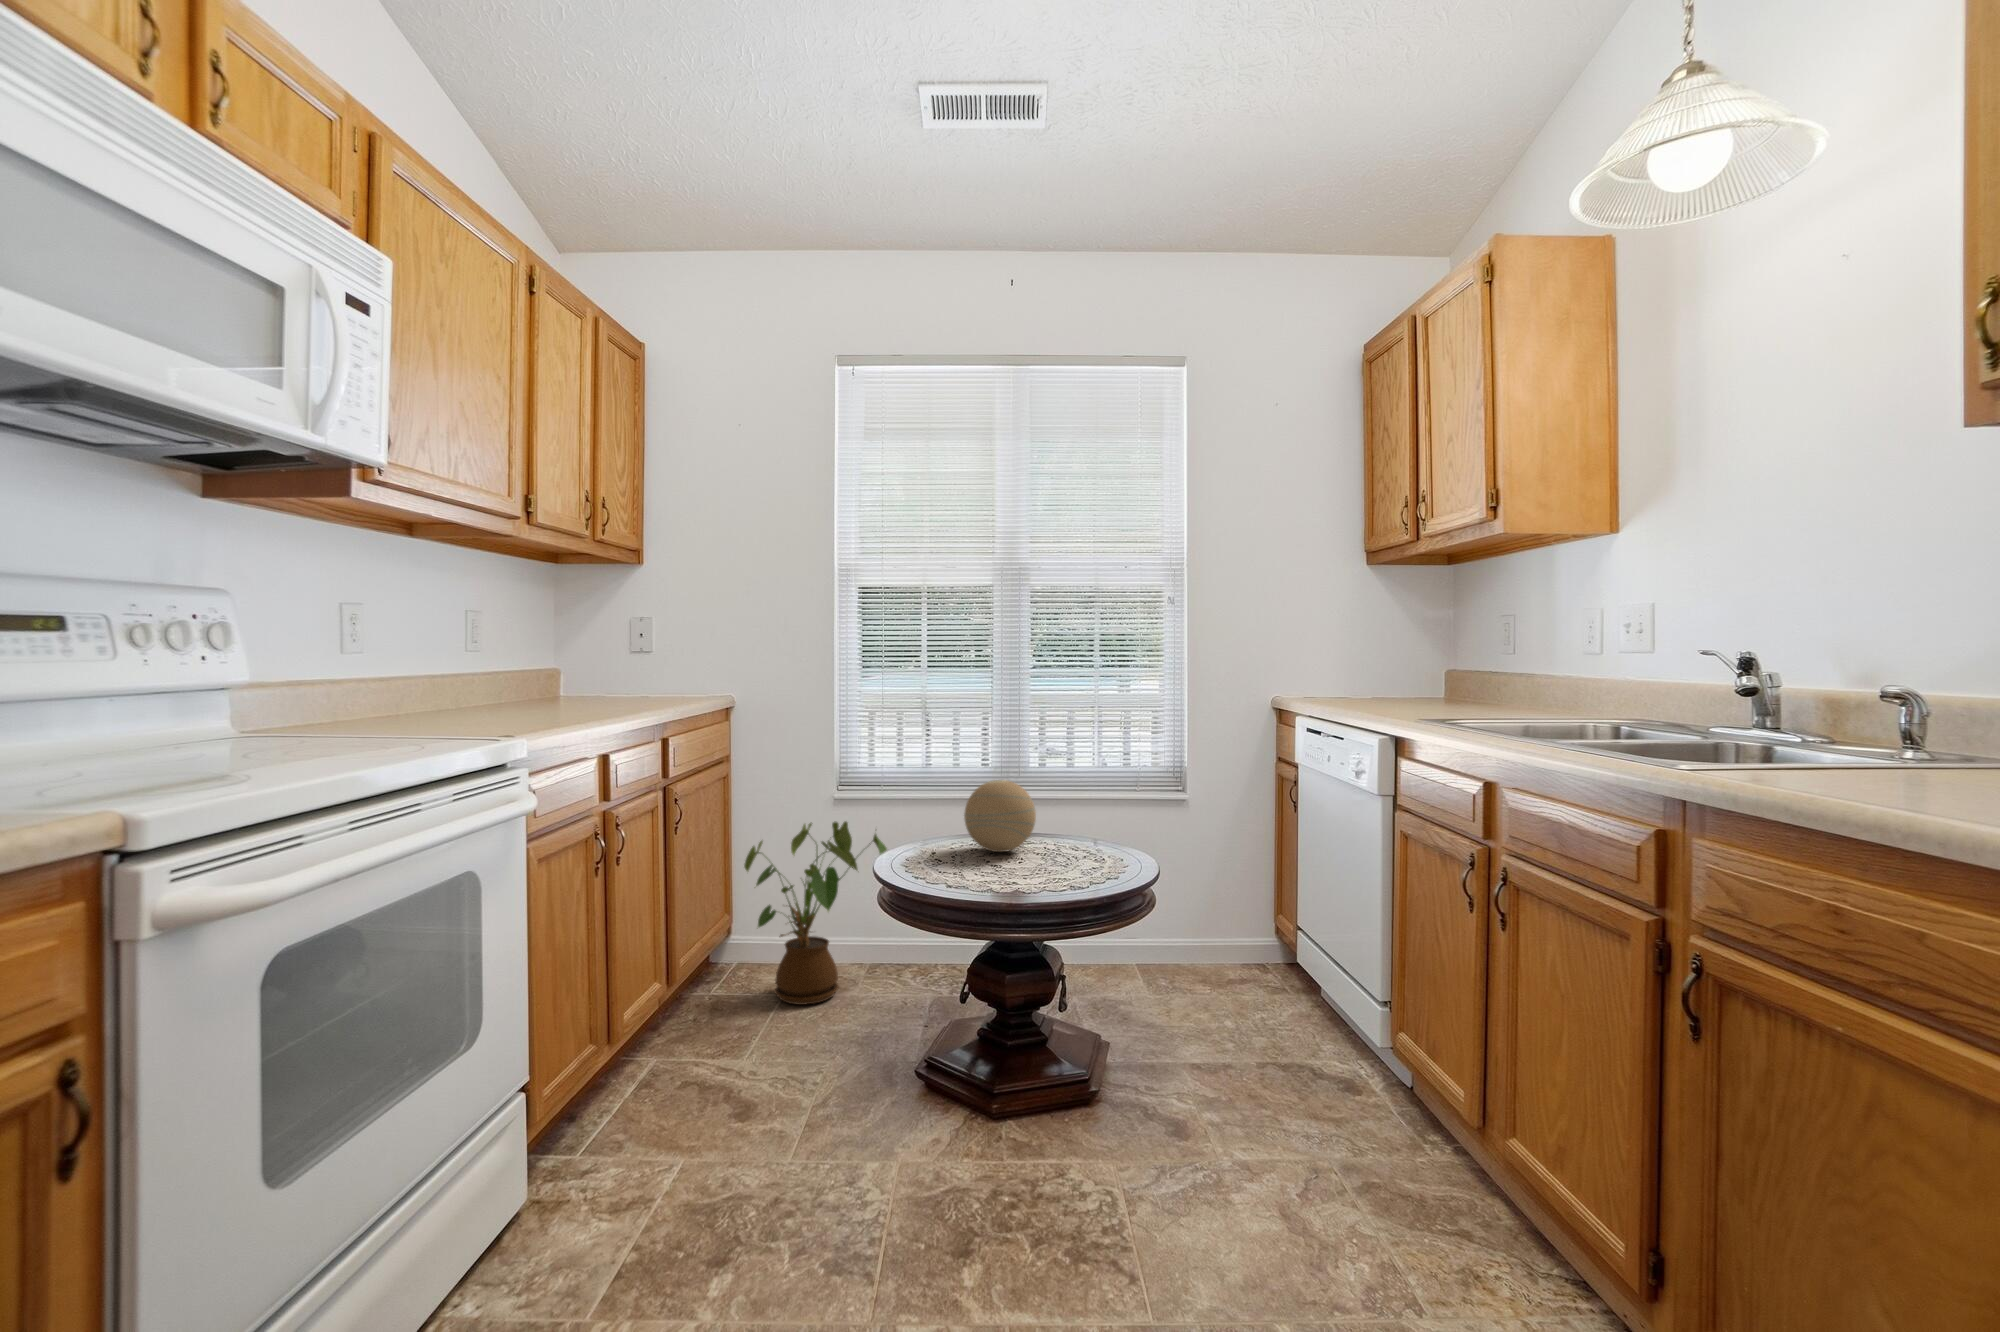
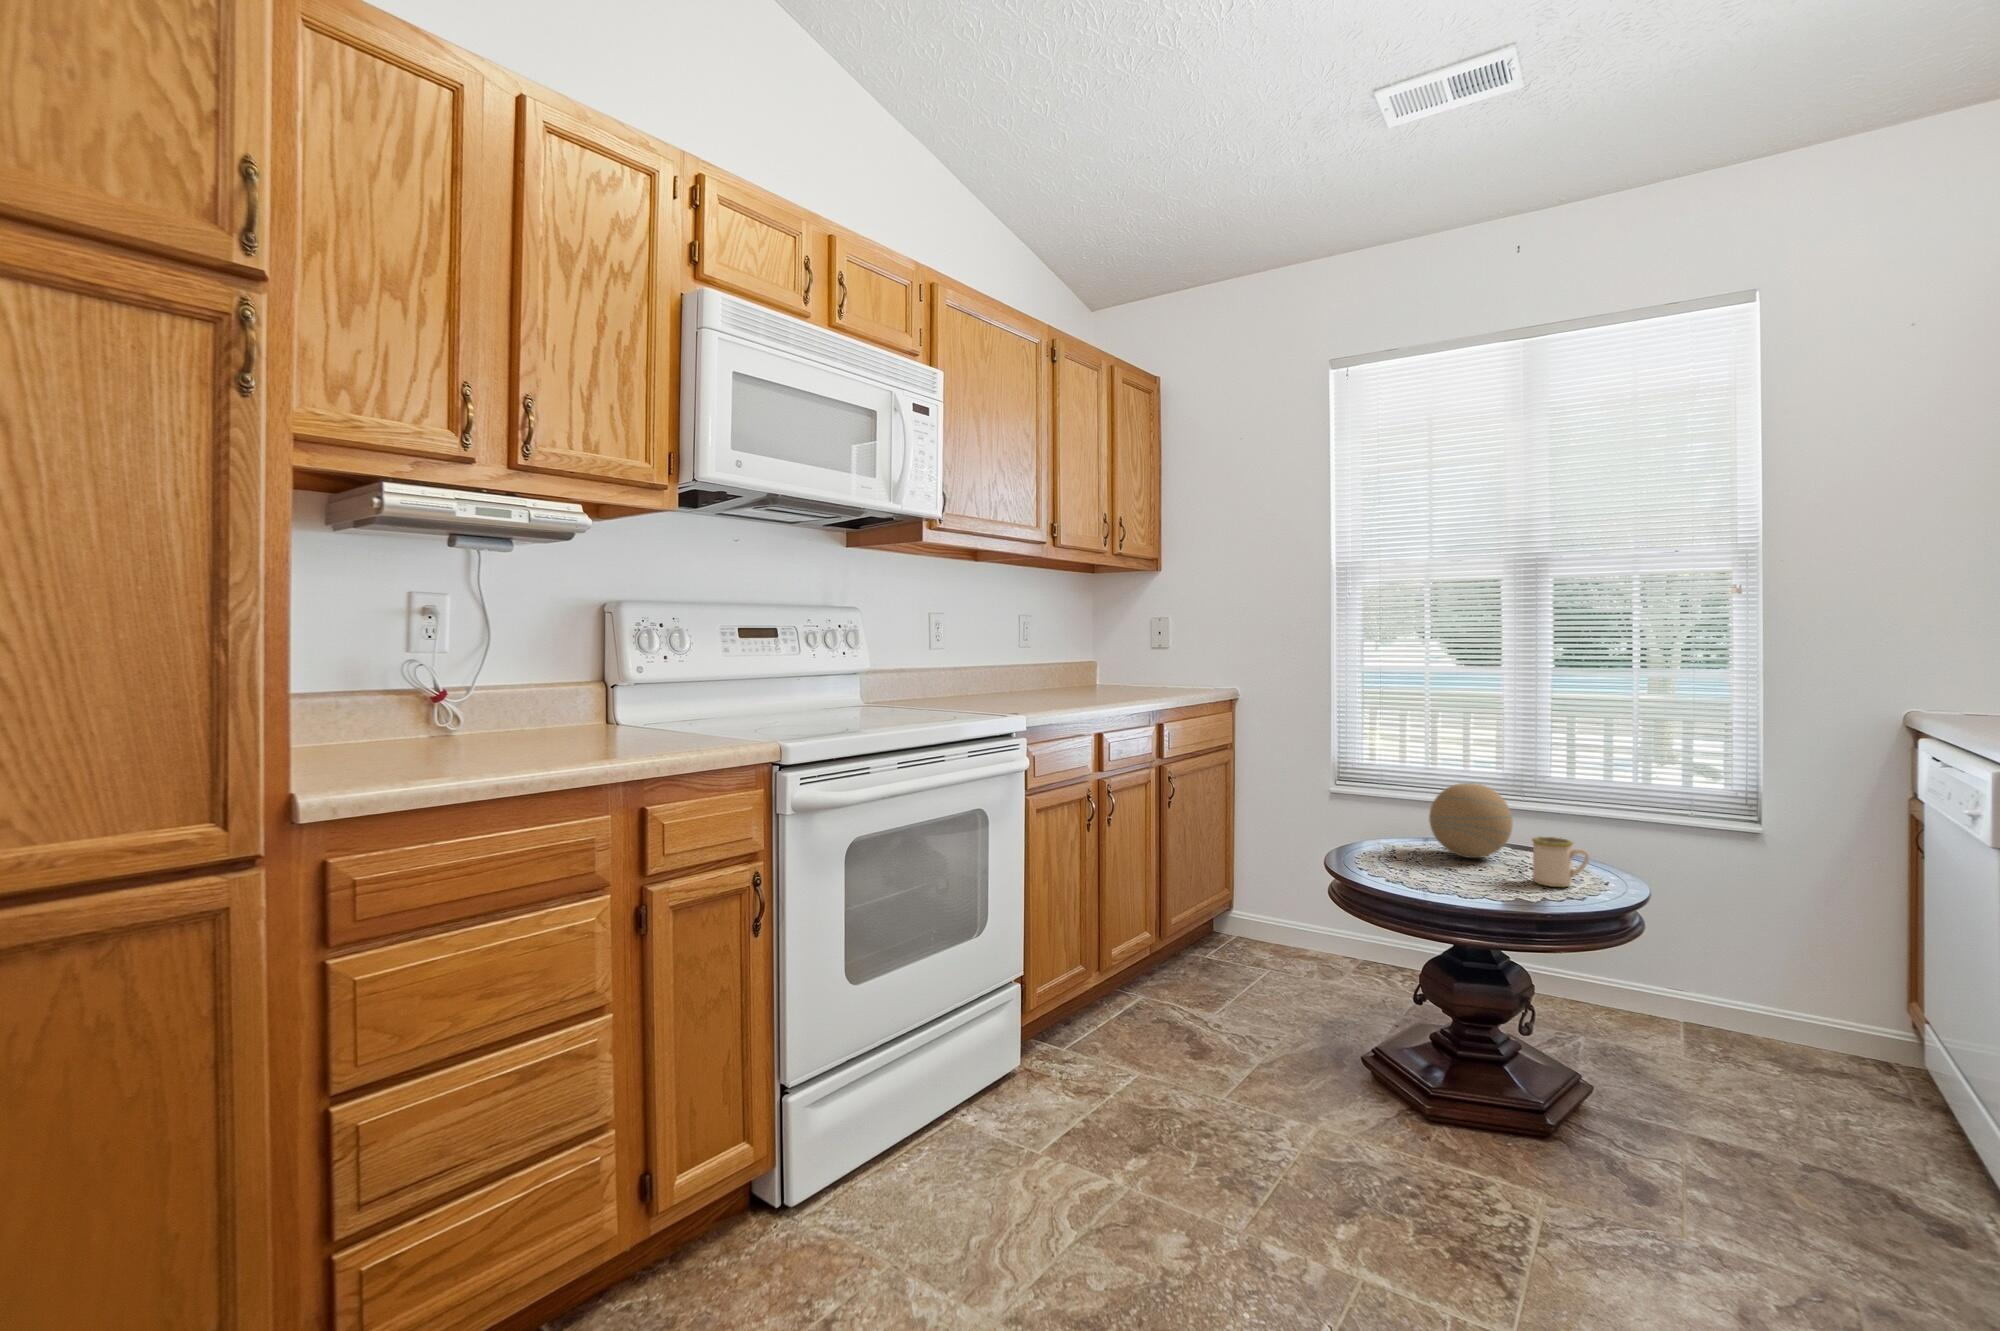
house plant: present [744,821,887,1005] -> none [1233,810,1374,980]
mug: none [1063,824,1108,870] -> present [1532,837,1589,887]

